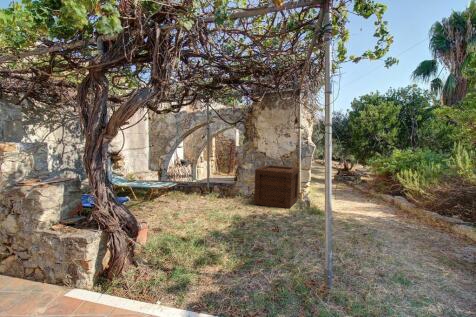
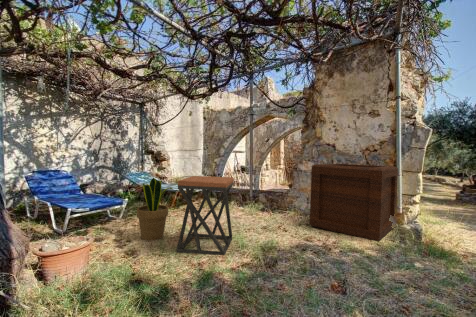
stool: none [193,181,222,225] -> present [176,176,234,255]
potted plant: none [159,184,181,222] -> present [137,178,173,240]

